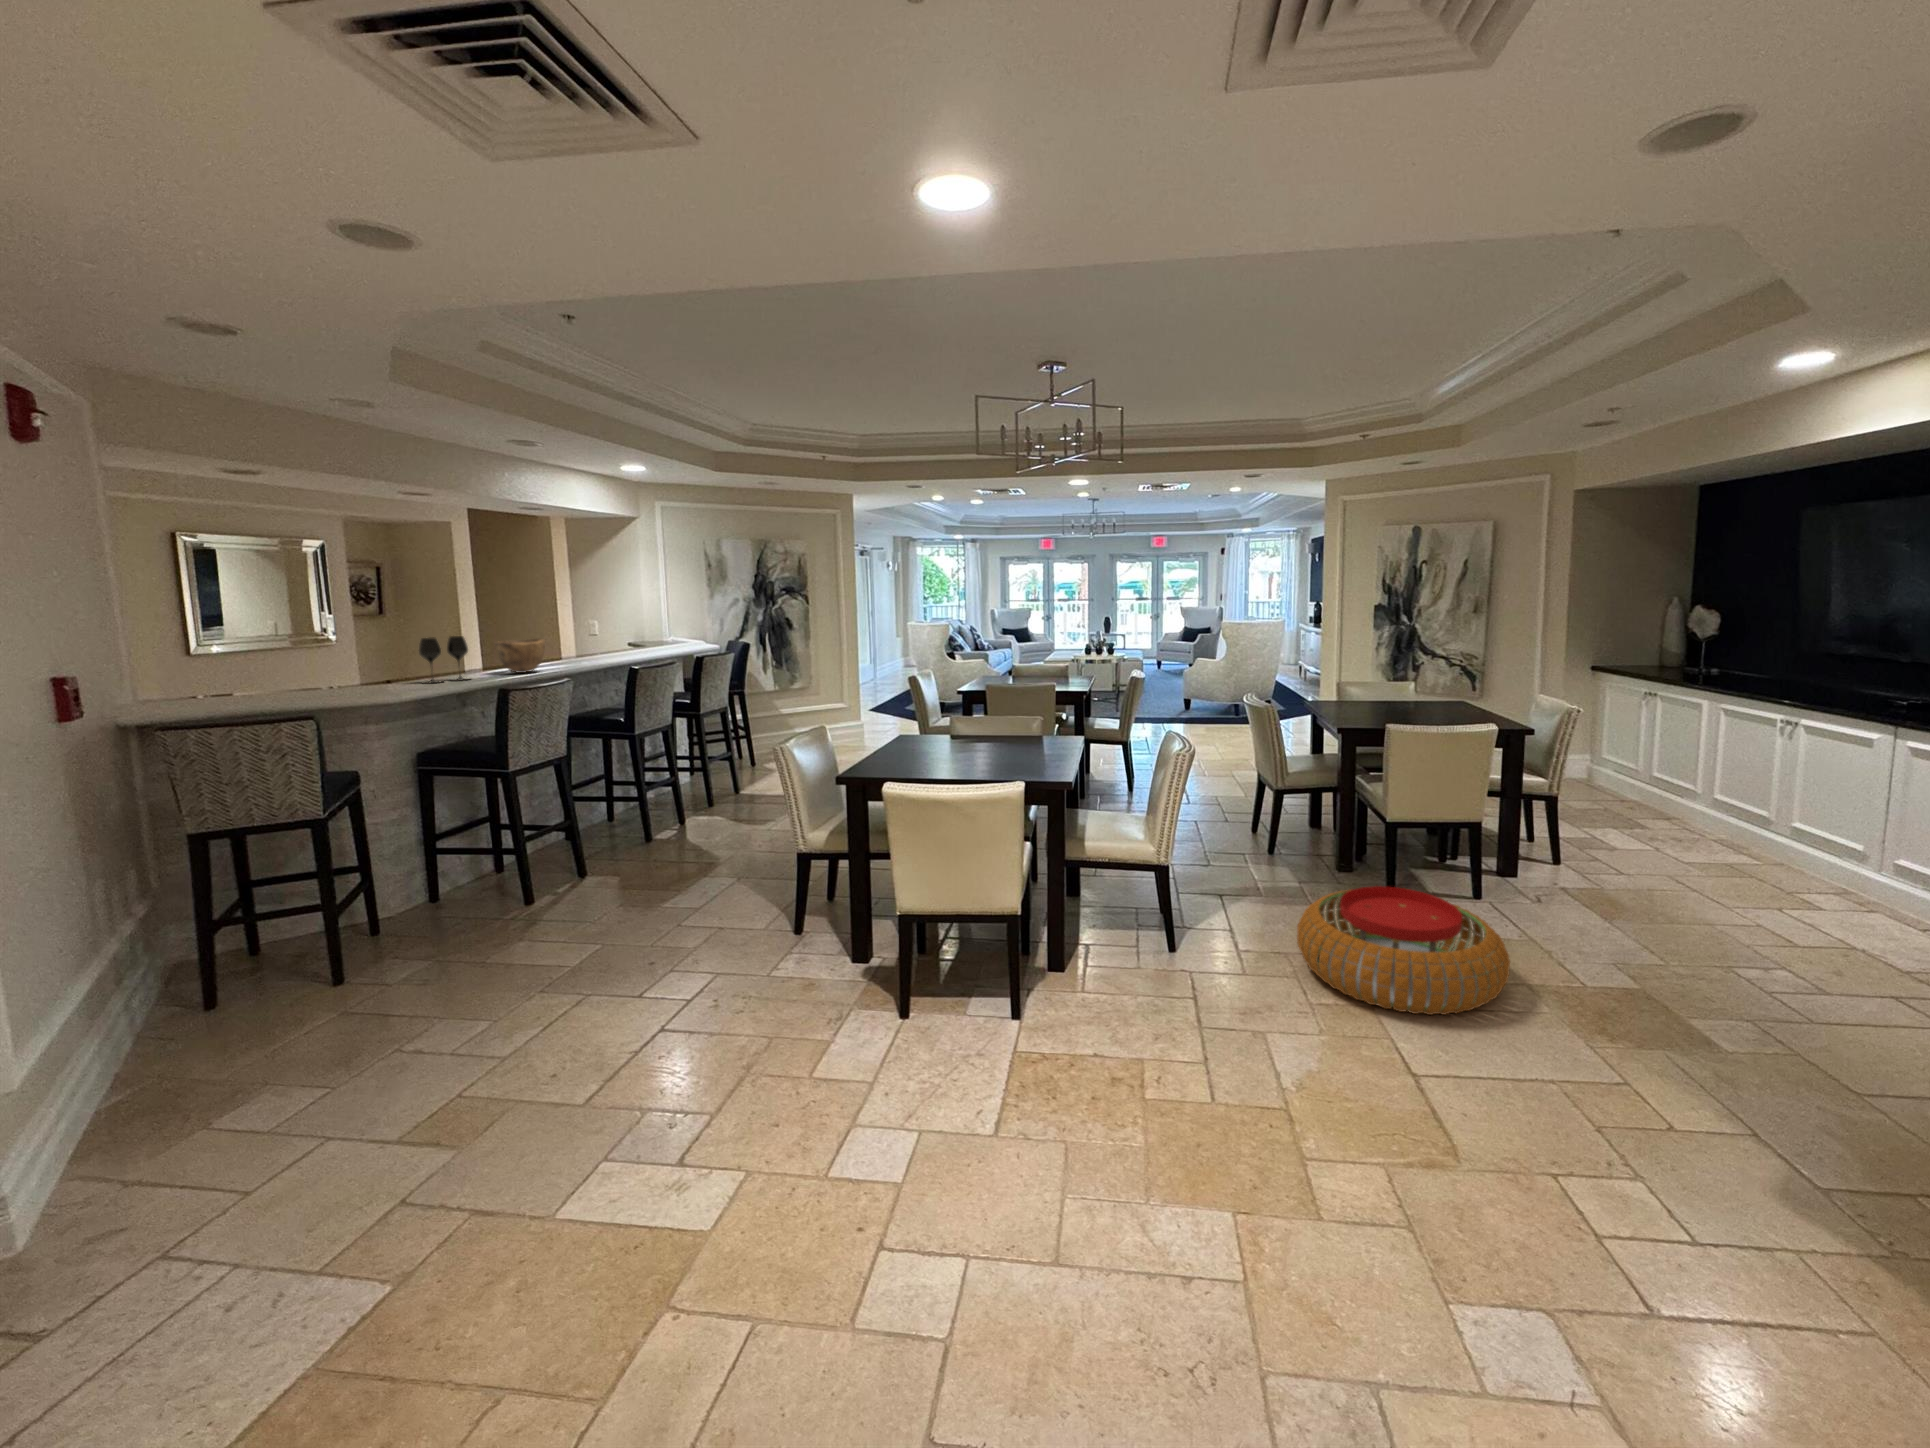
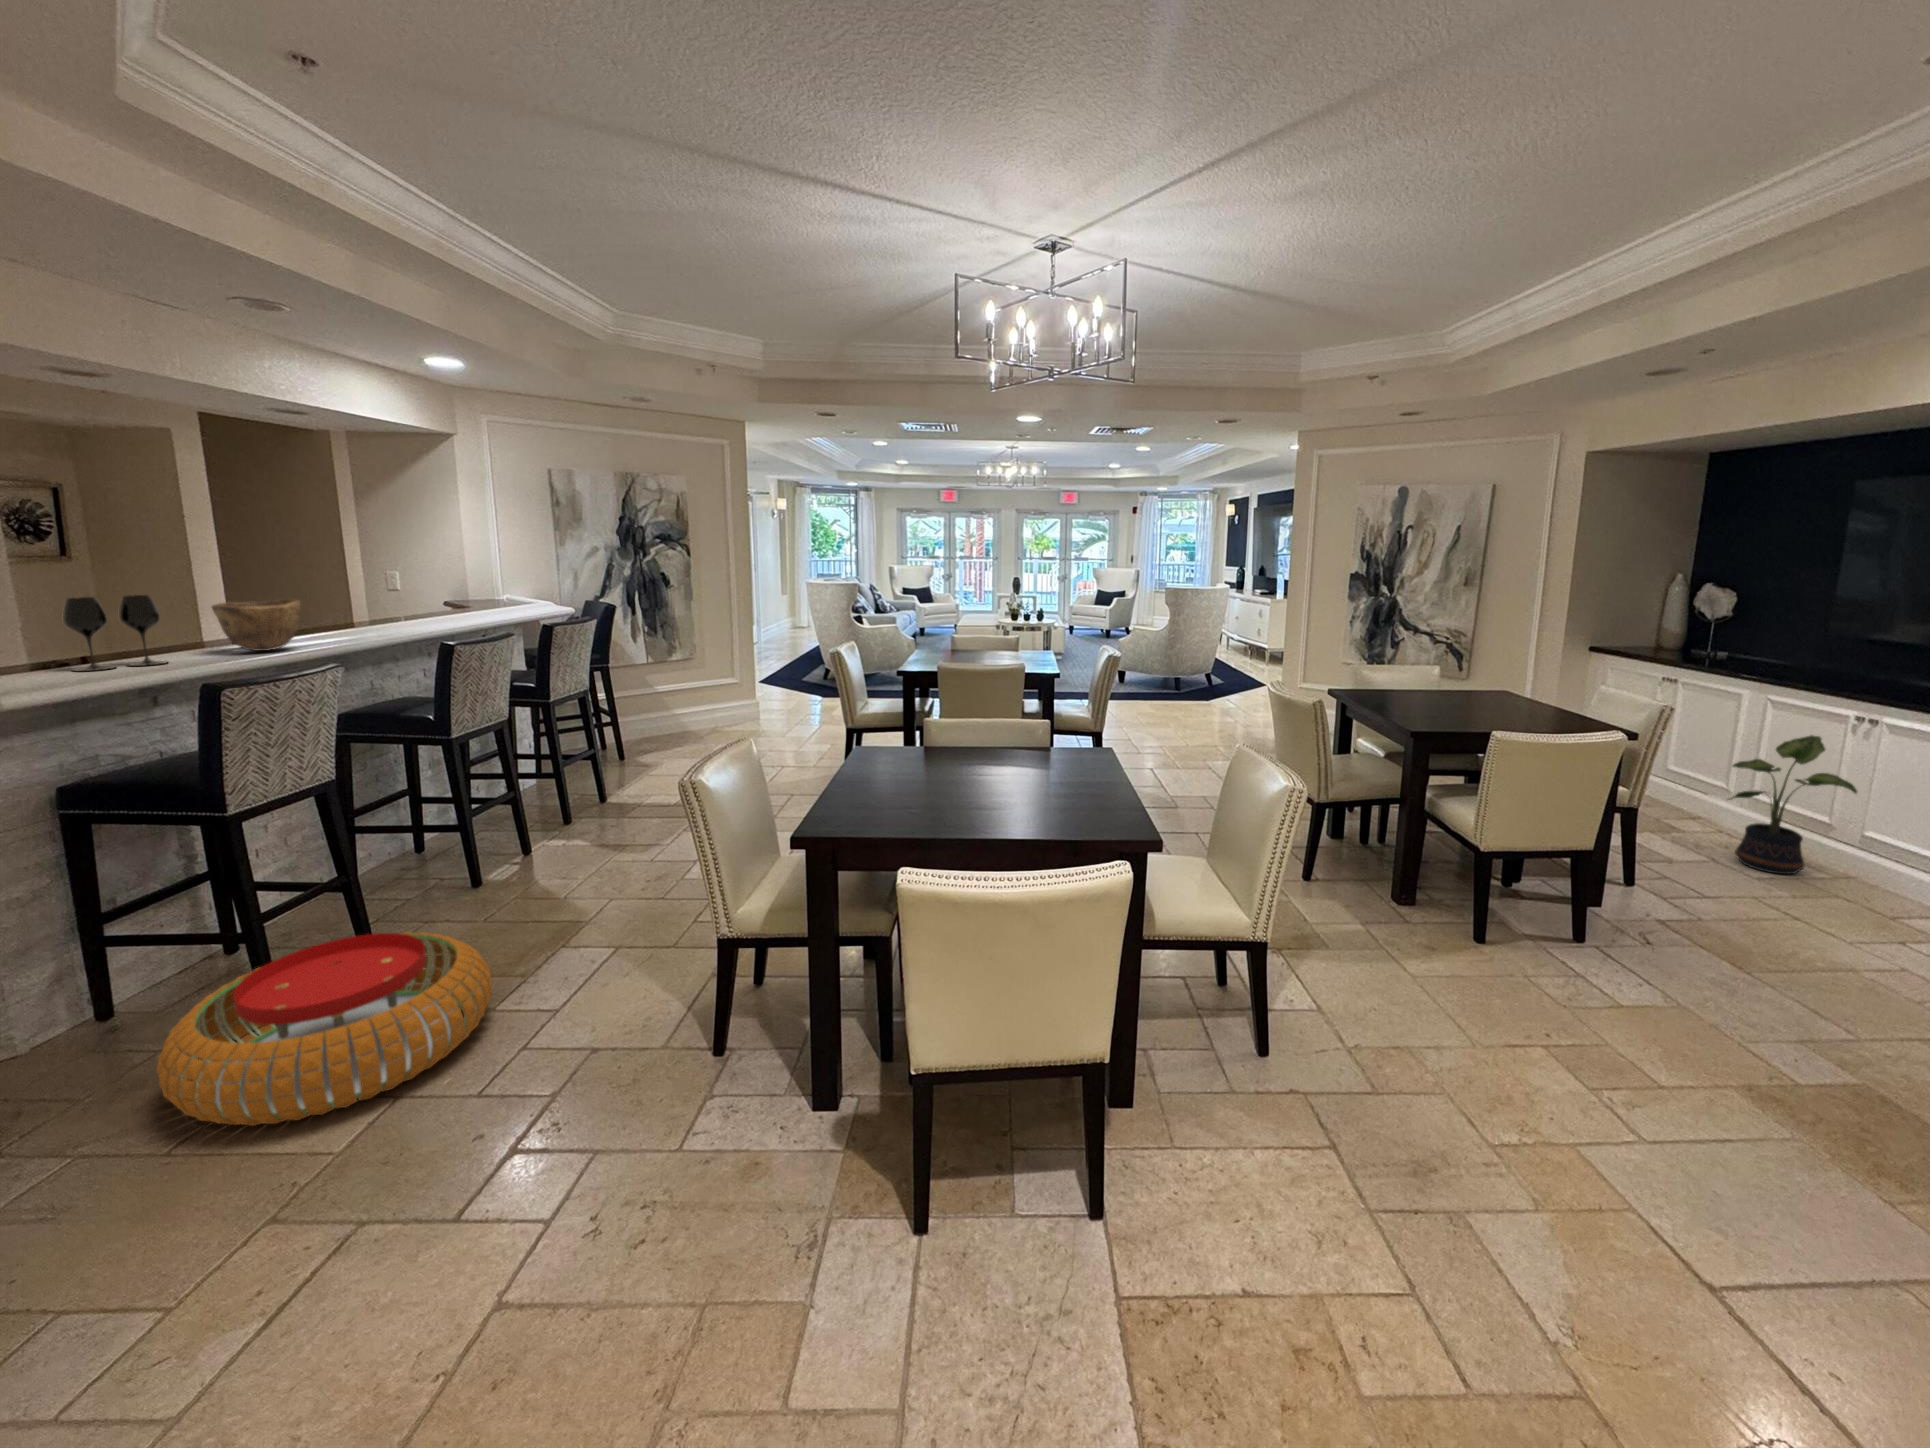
potted plant: none [1663,737,1767,861] -> present [1729,735,1857,874]
pouf: present [1297,886,1510,1015] -> present [157,932,492,1126]

